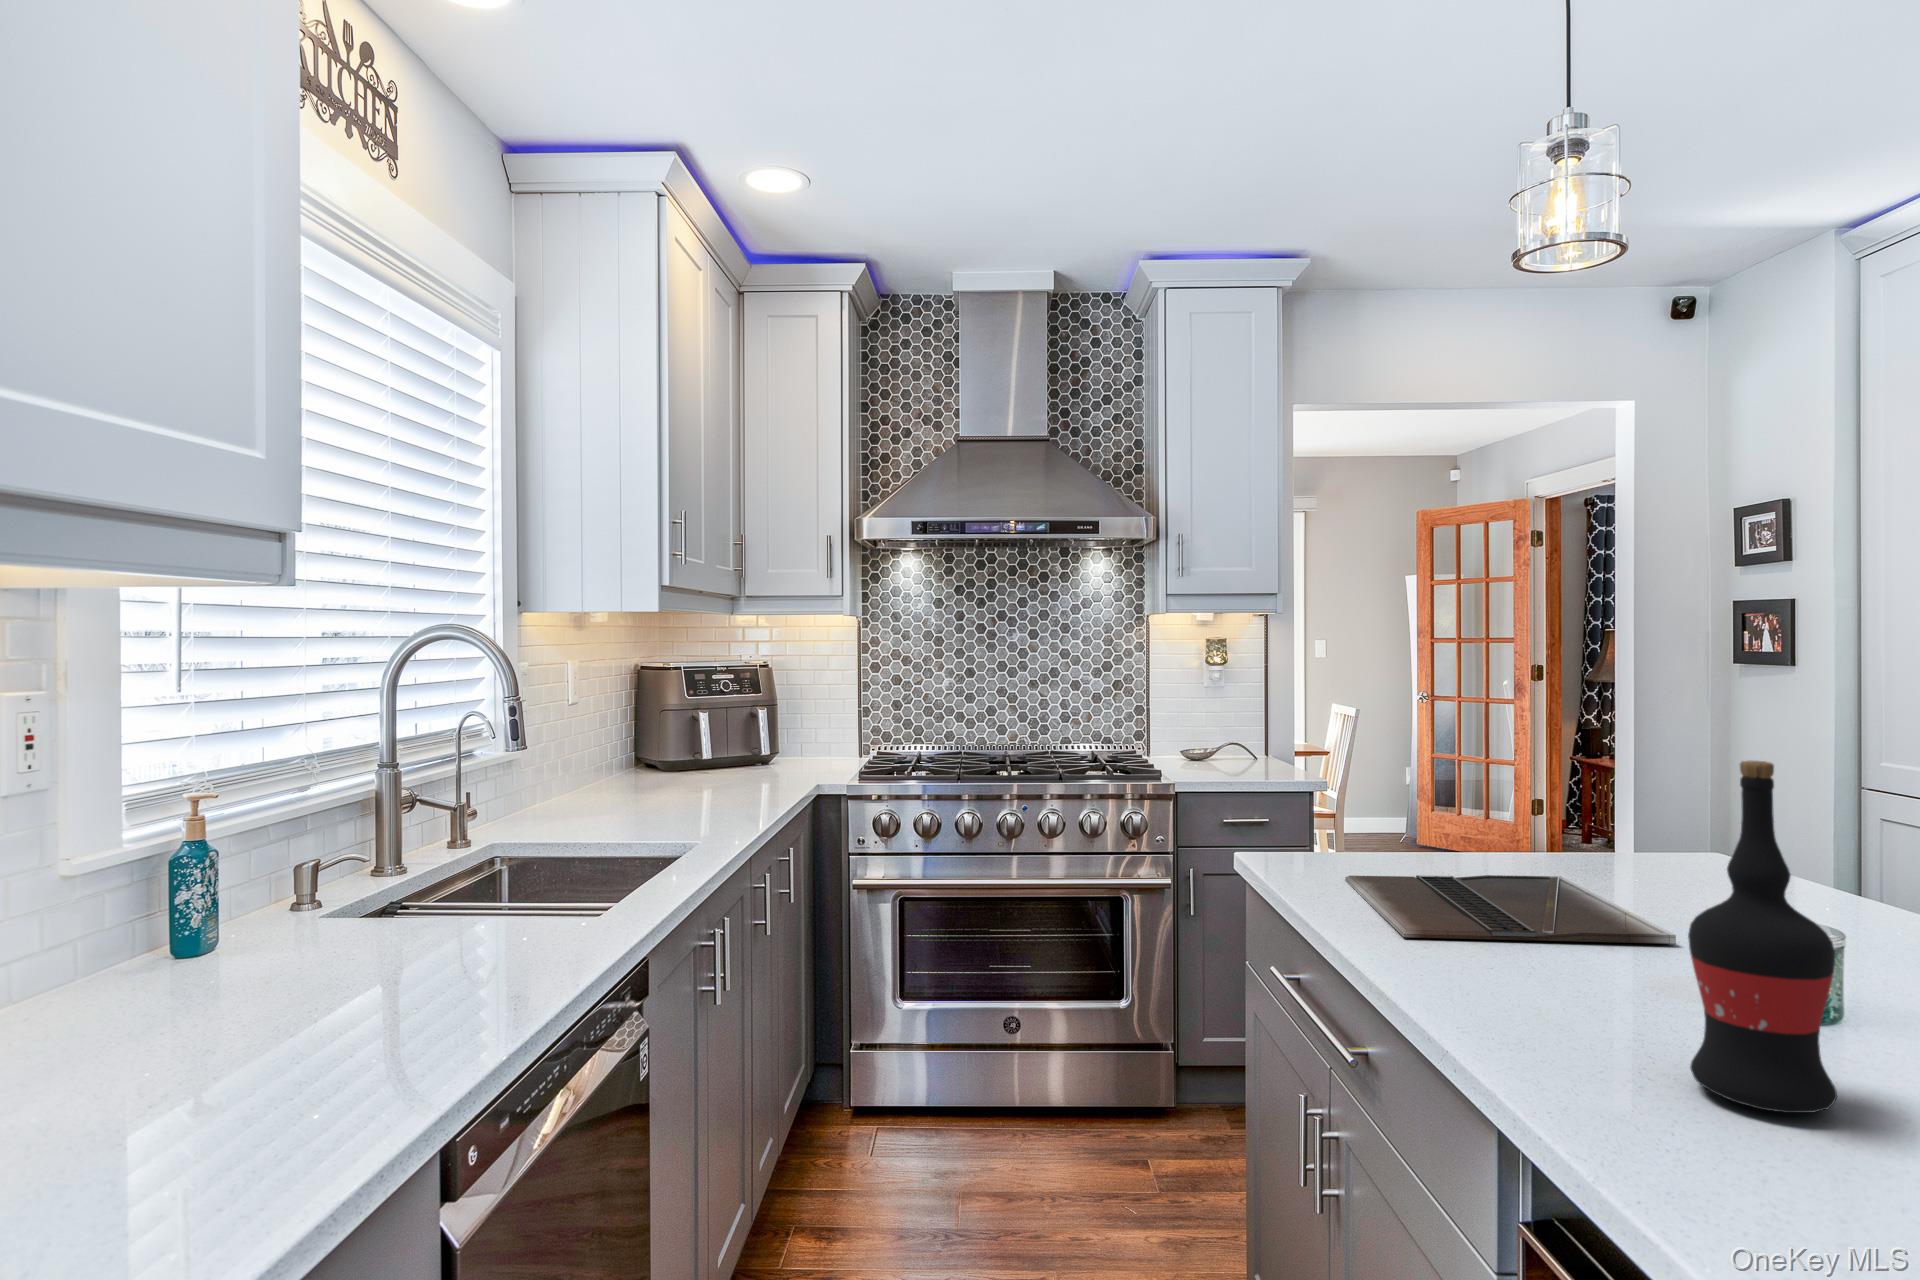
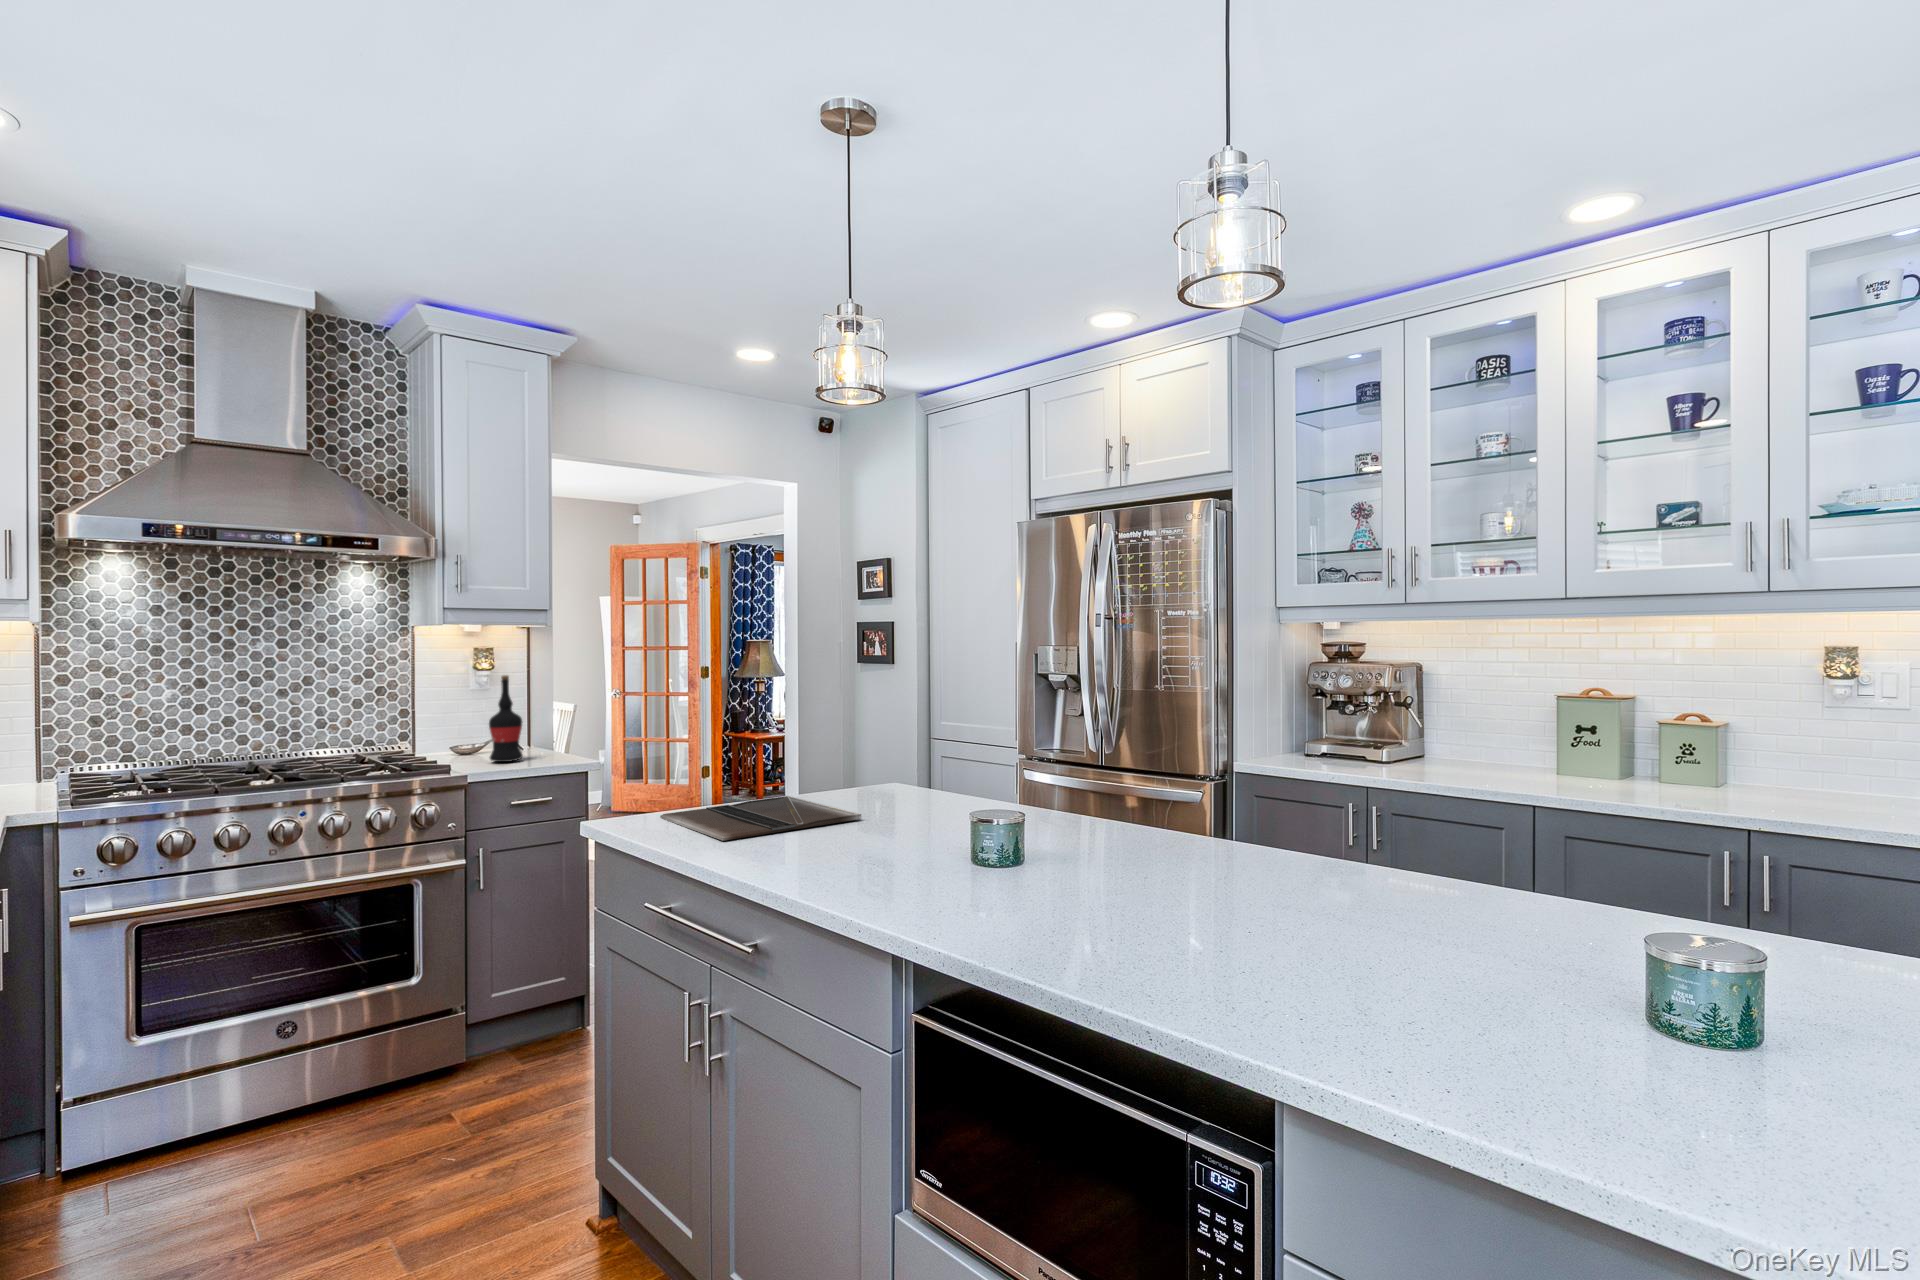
wine bottle: present [1688,761,1837,1113] -> present [489,675,523,762]

